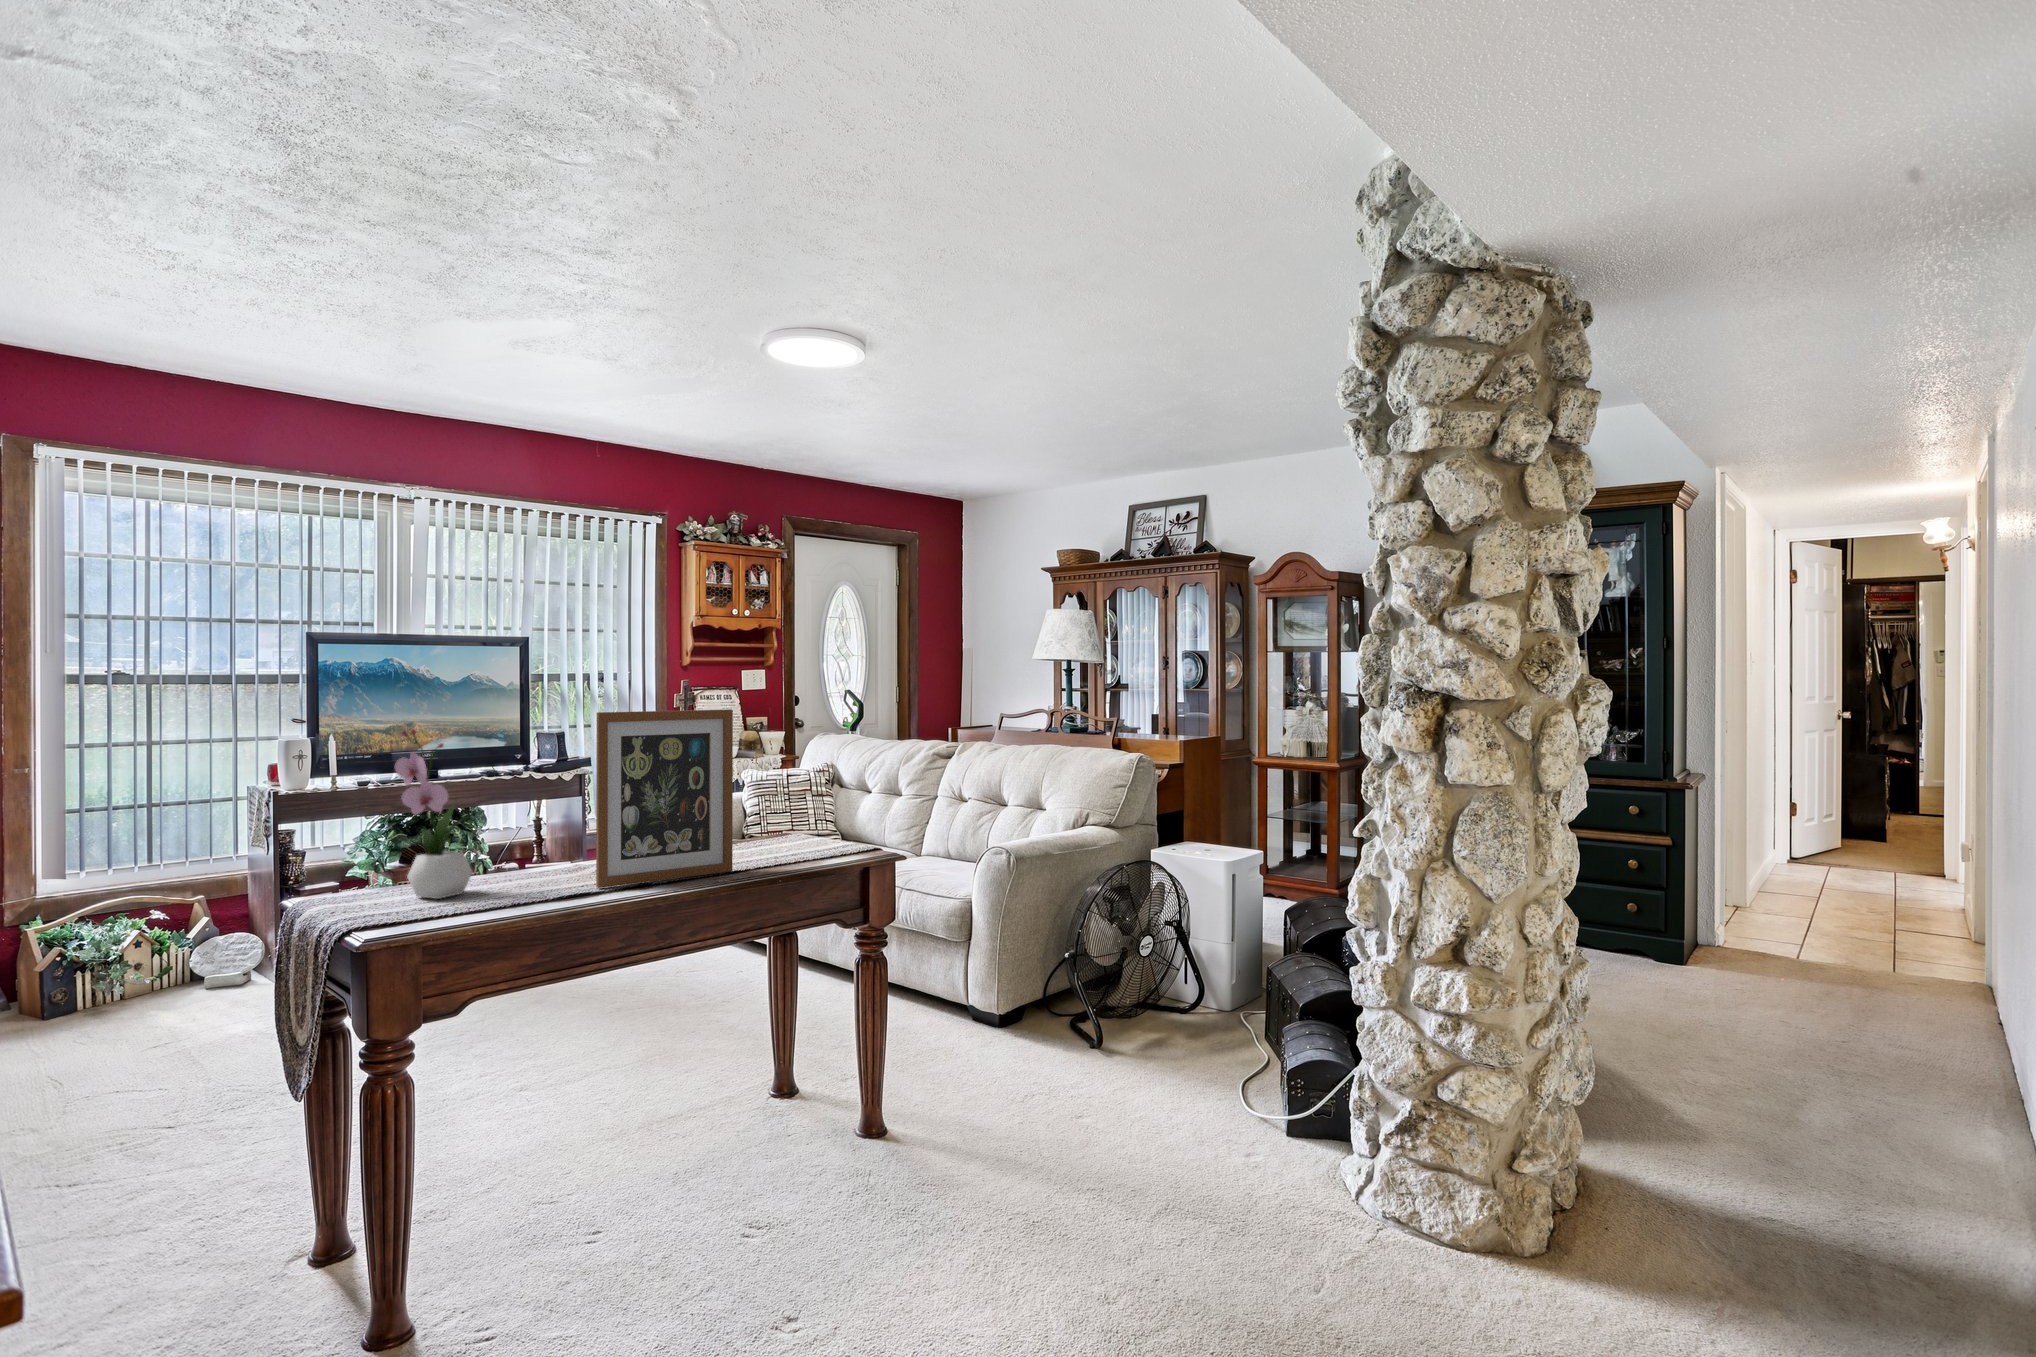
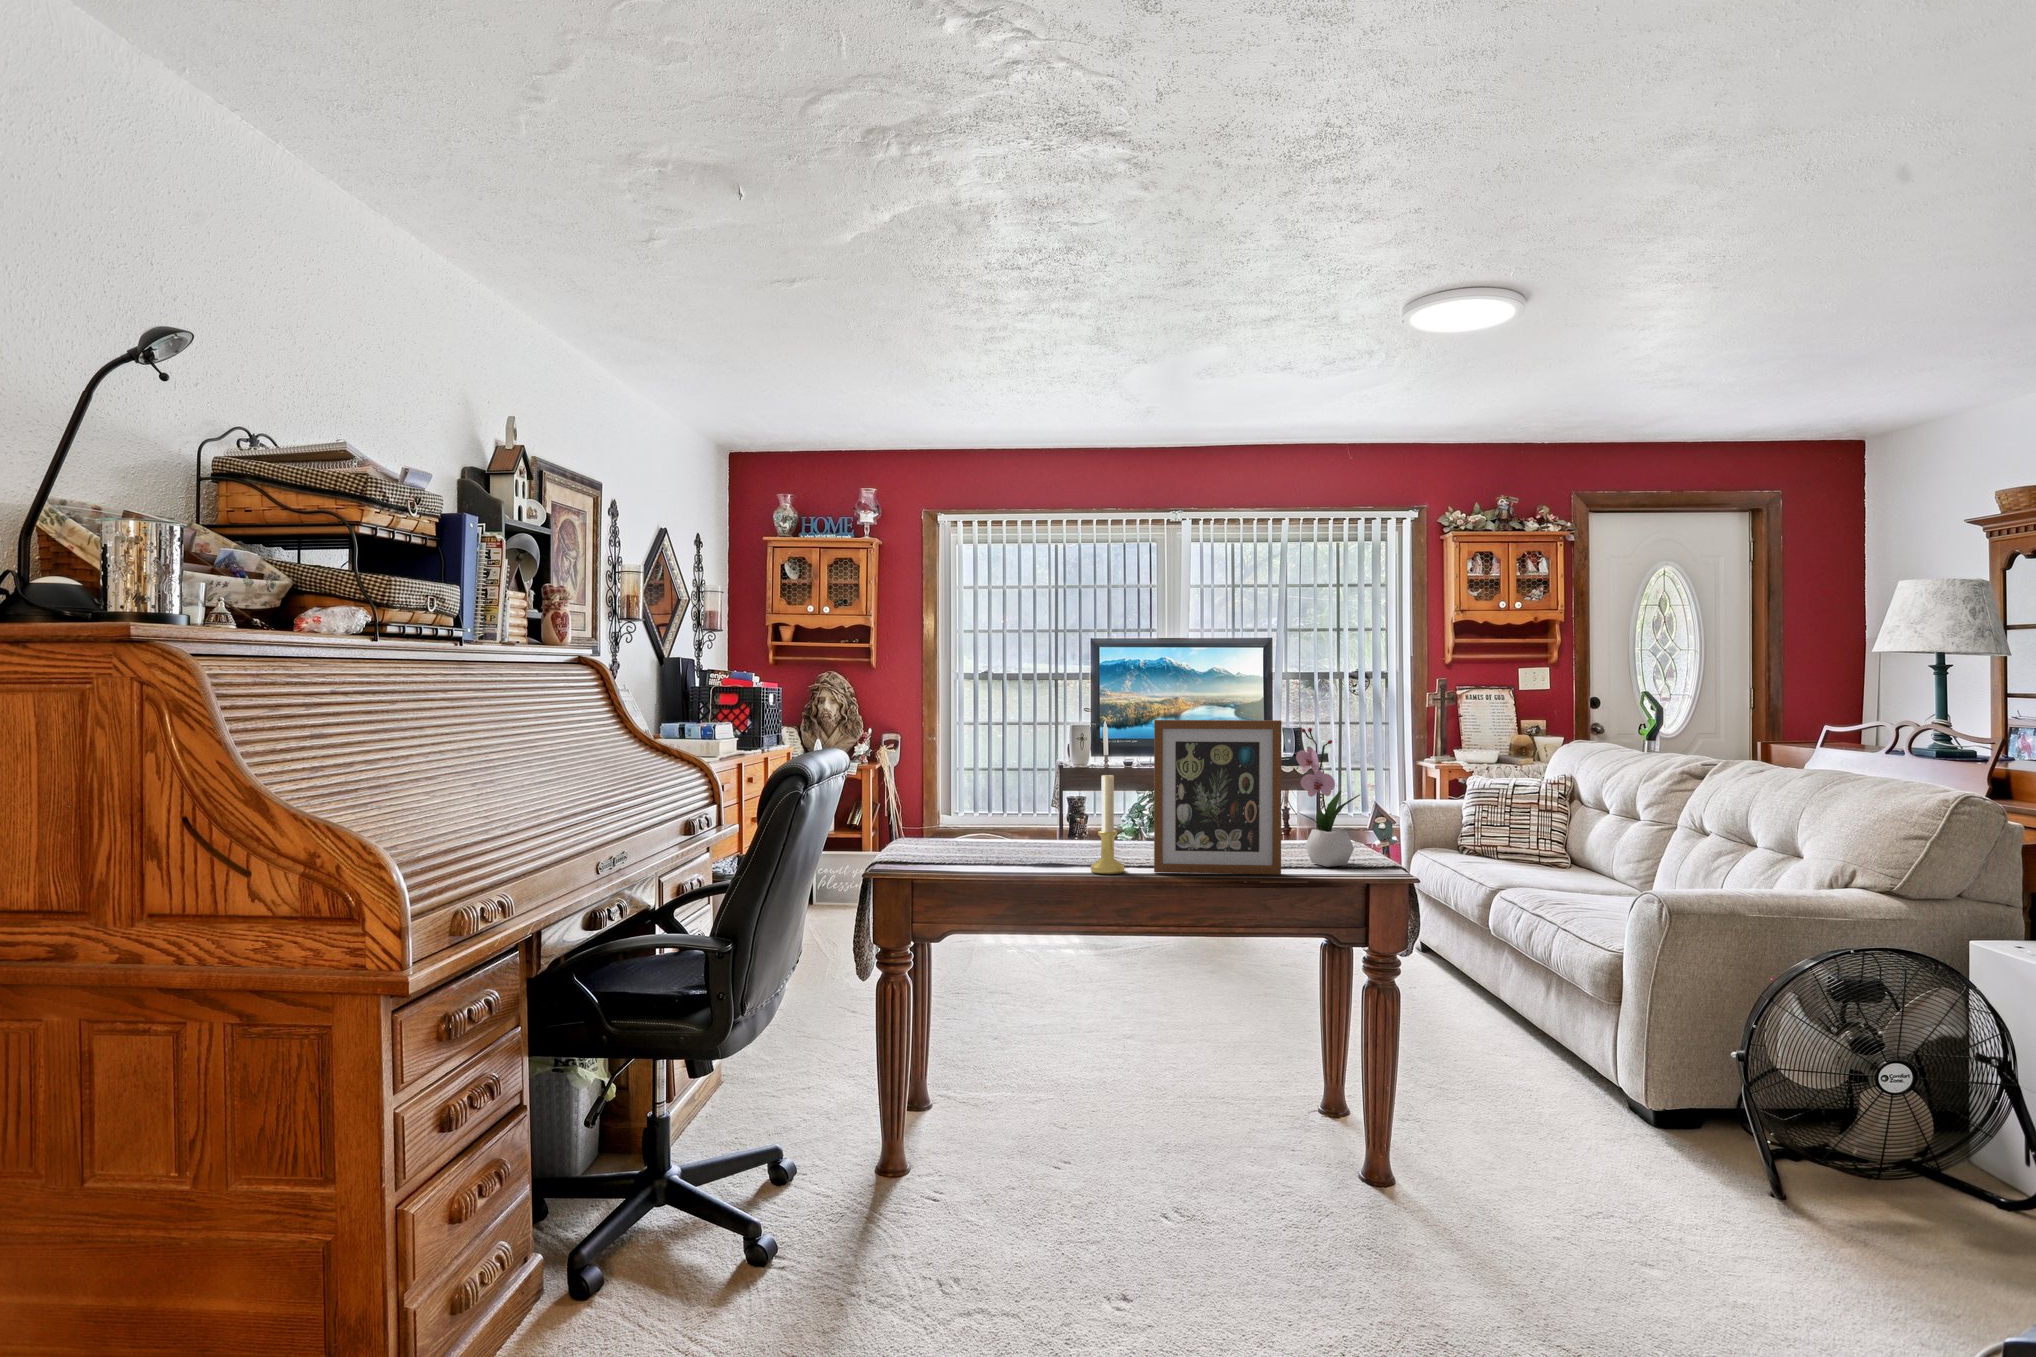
flower arrangement: present [395,730,475,899] -> present [1296,728,1360,867]
candle holder: none [516,776,561,899] -> present [1091,772,1125,874]

